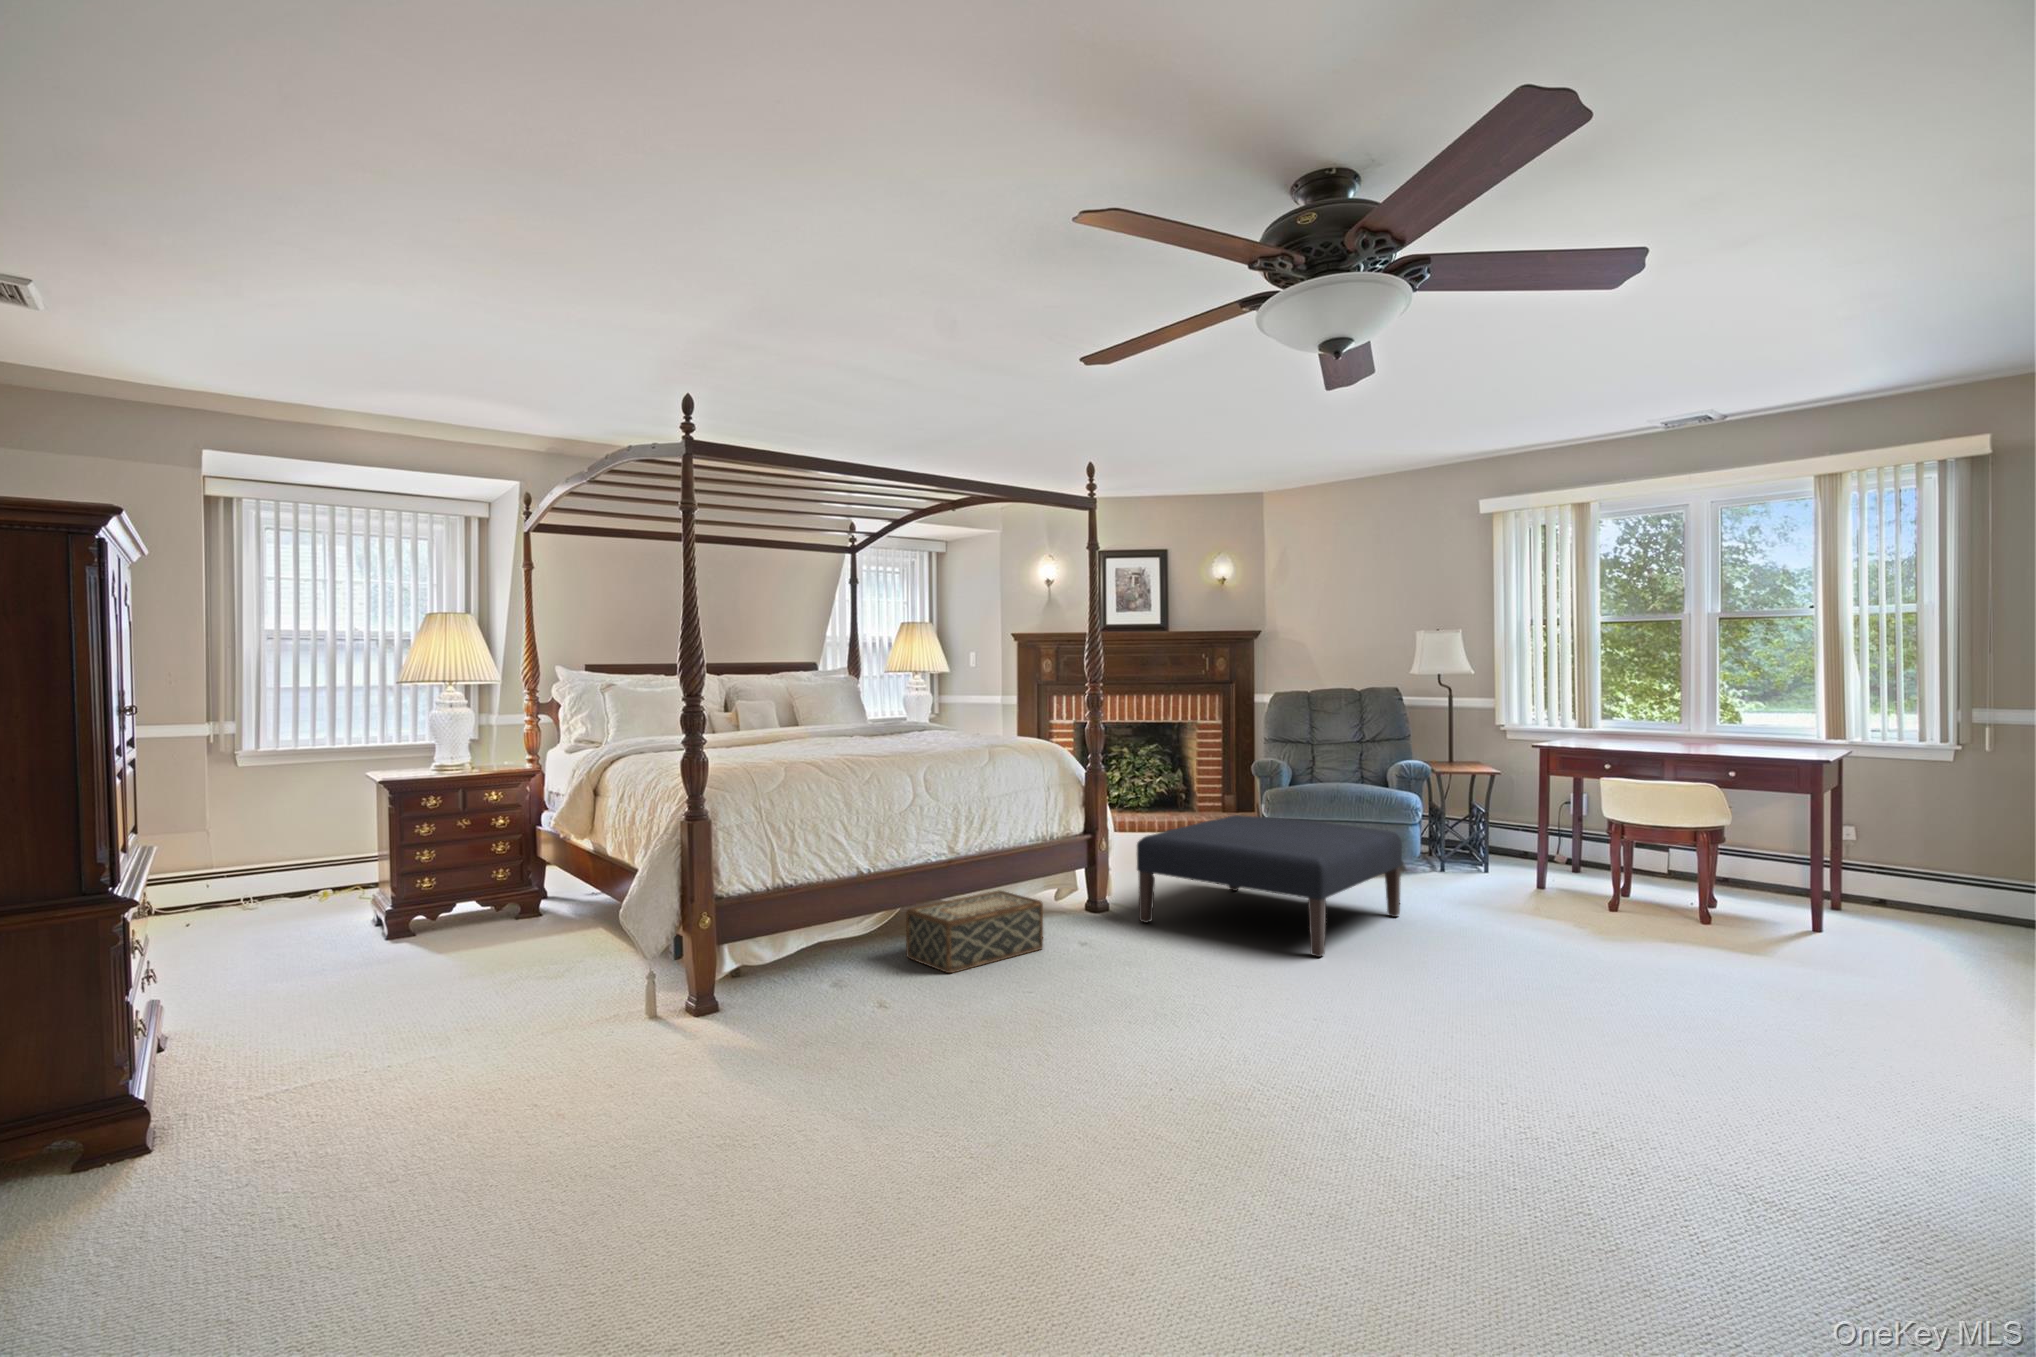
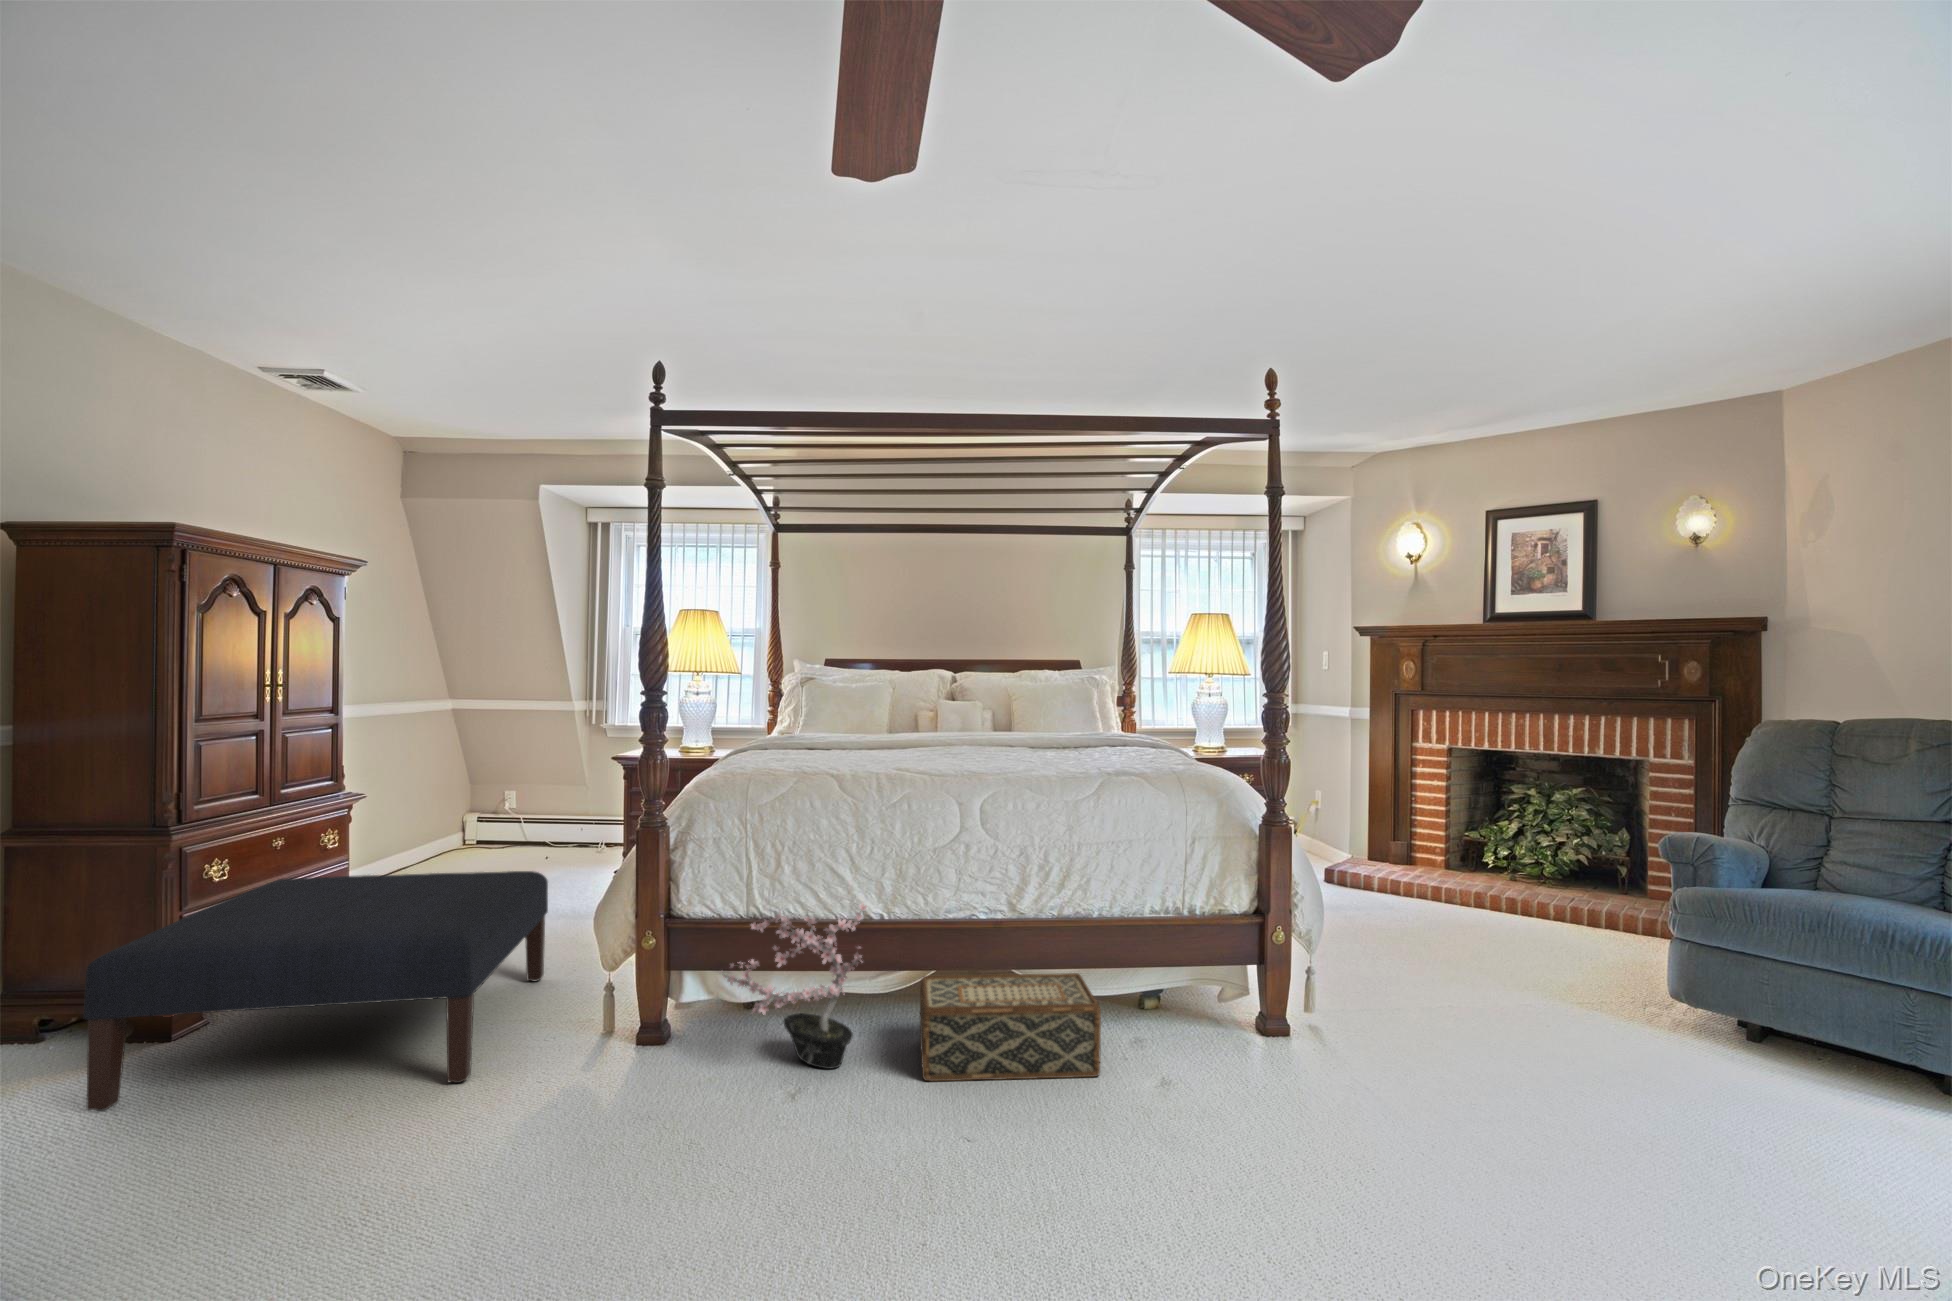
ottoman: present [1137,815,1402,957] -> present [84,871,548,1111]
potted plant: none [788,855,901,984] -> present [722,903,867,1069]

